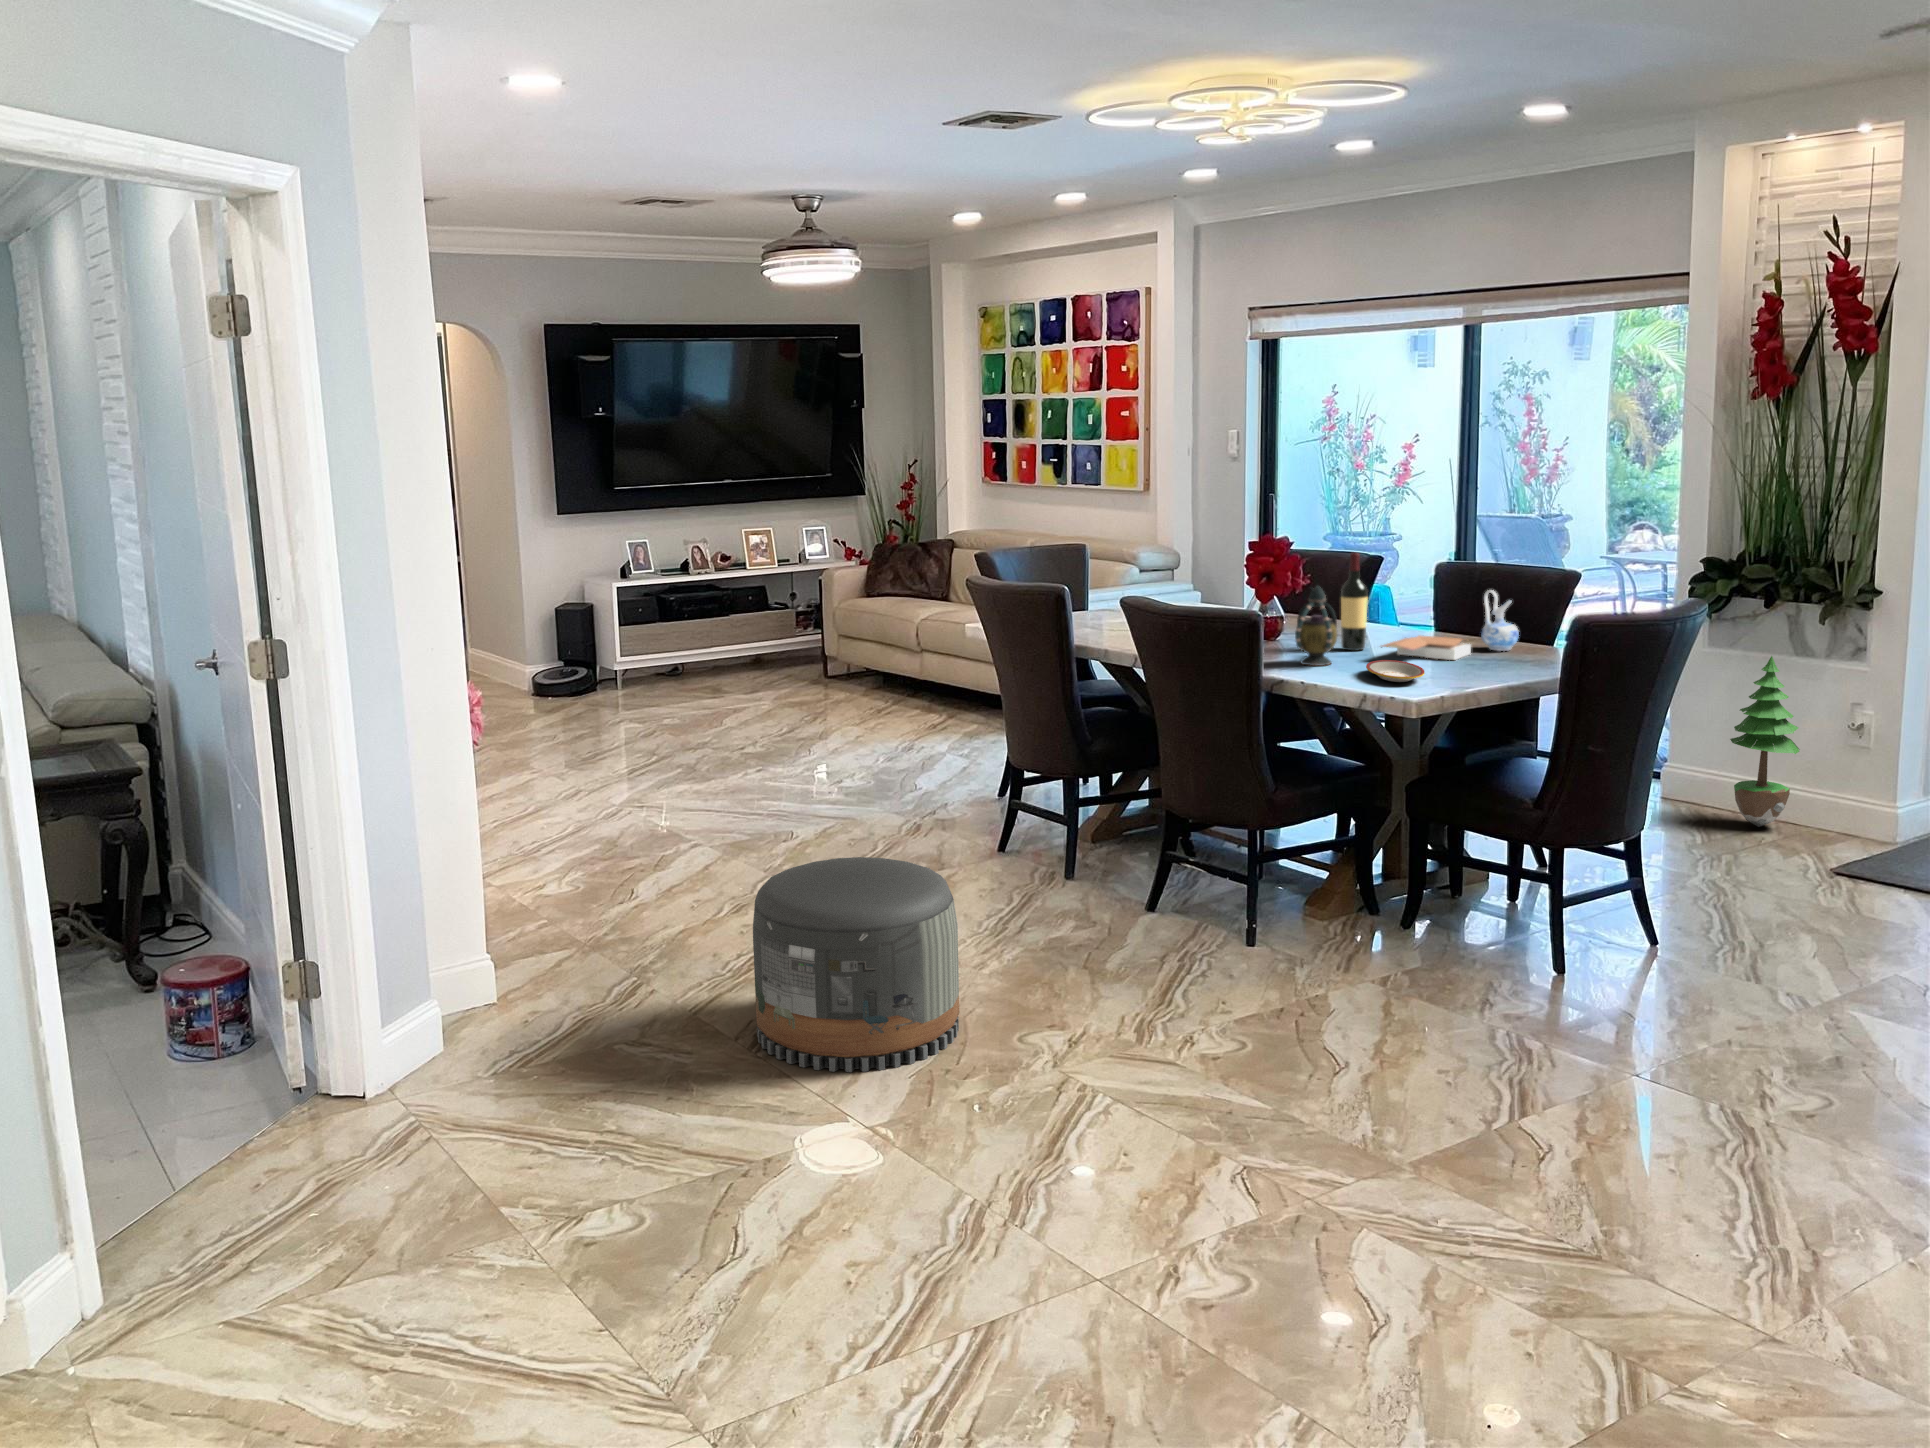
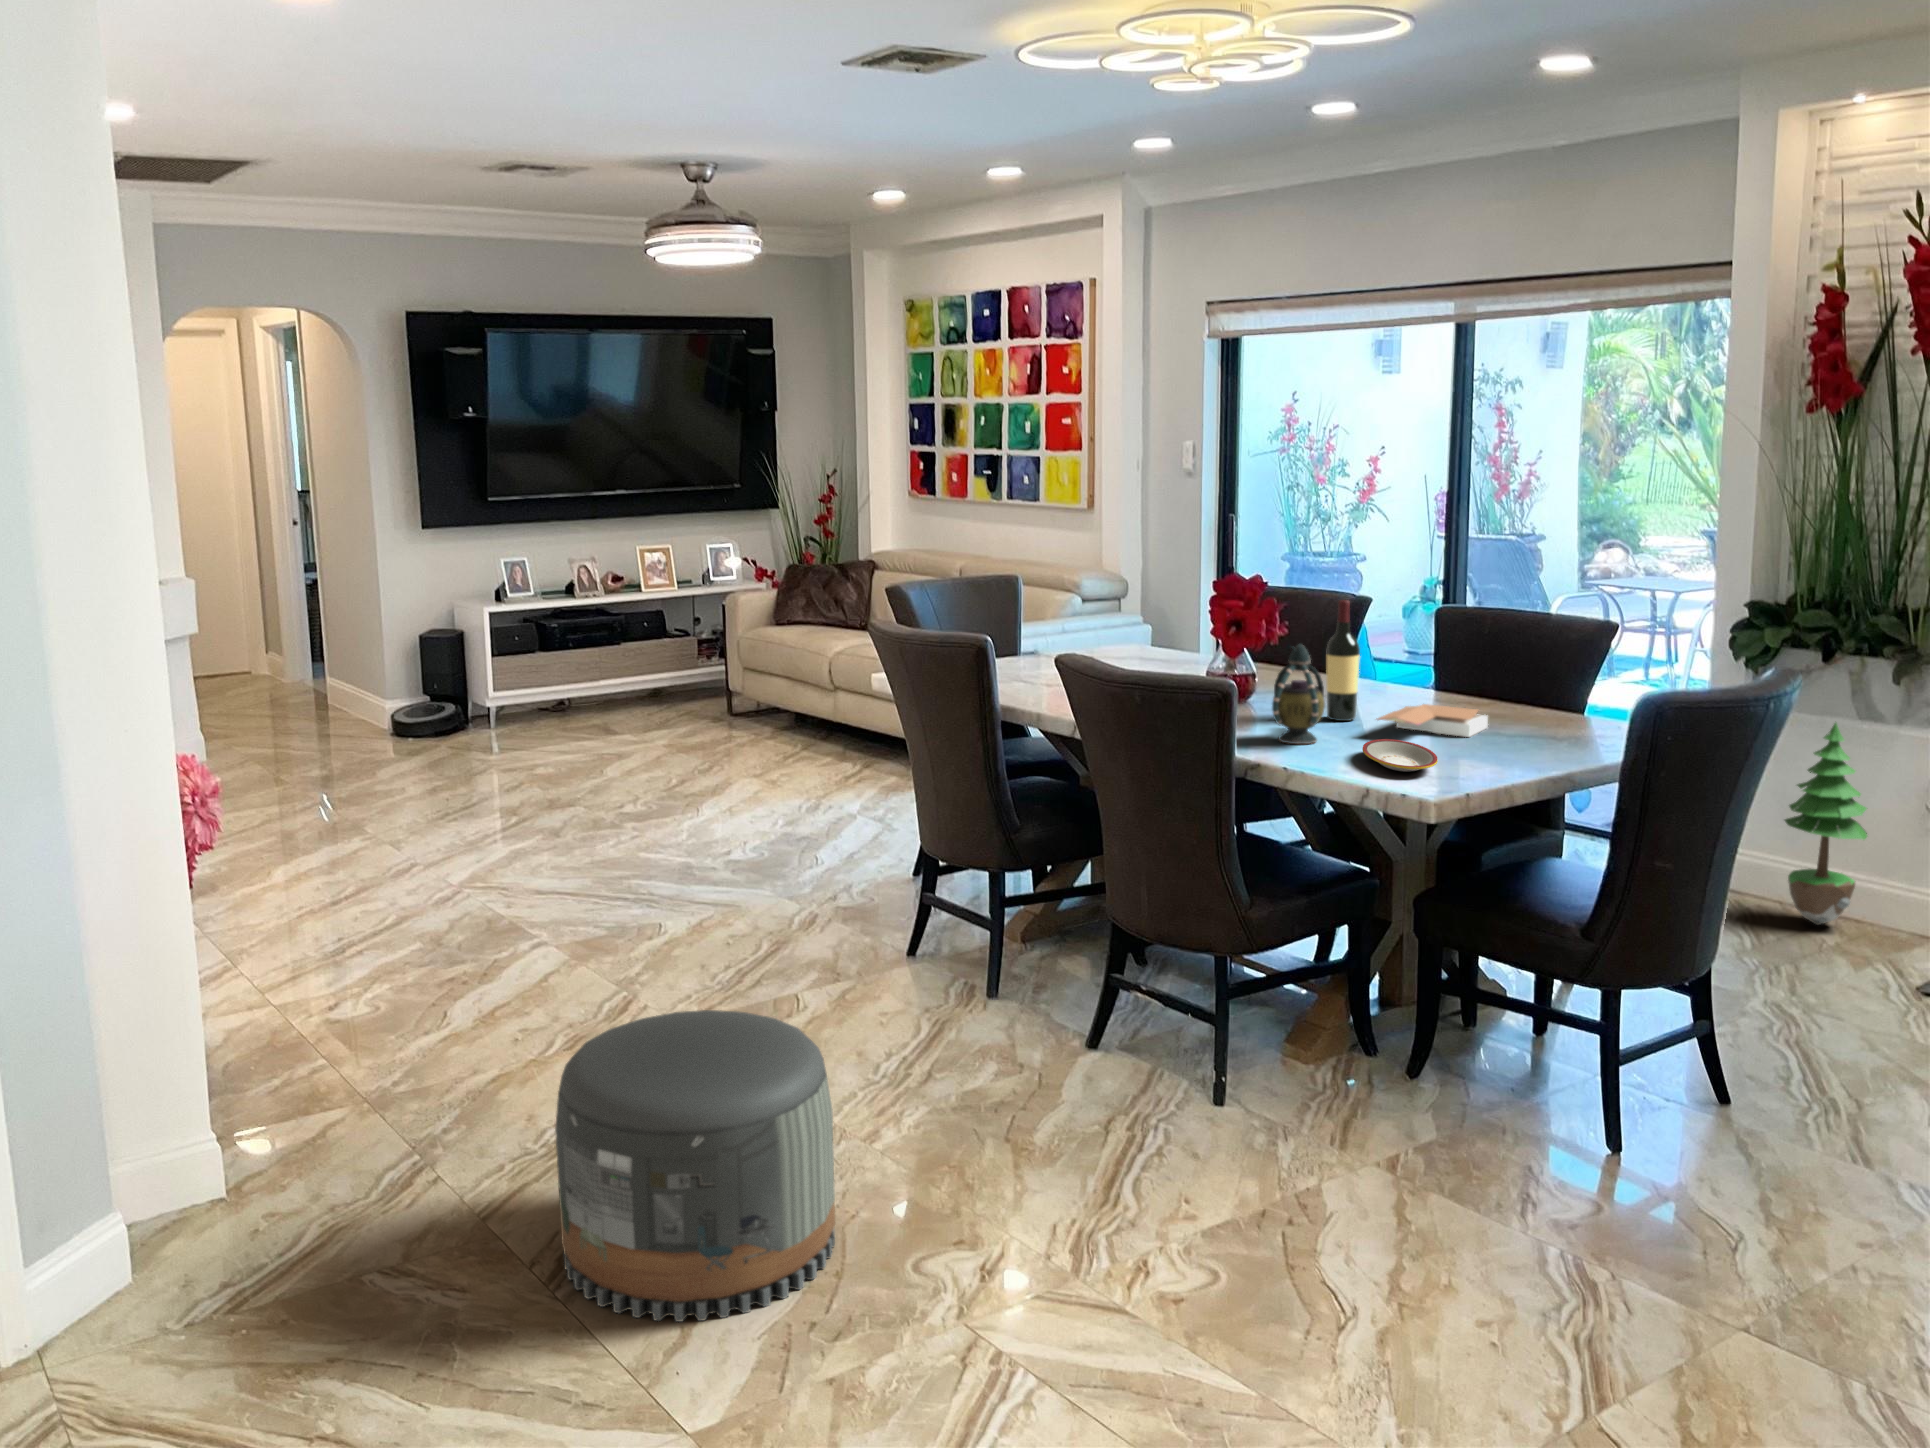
ceramic pitcher: present [1481,590,1519,651] -> none [1499,647,1545,723]

